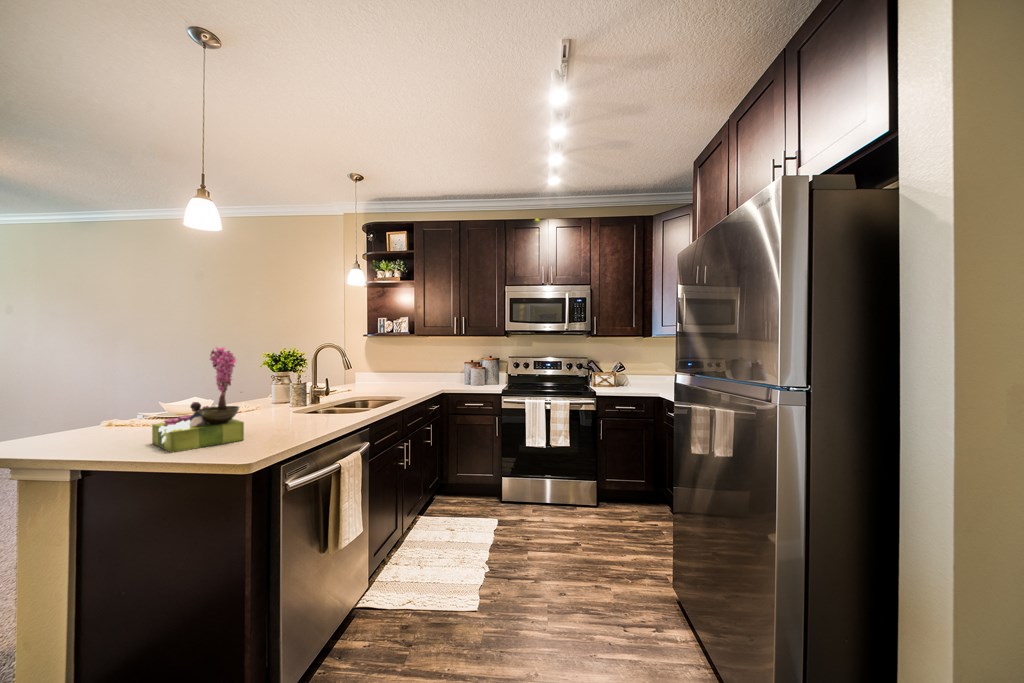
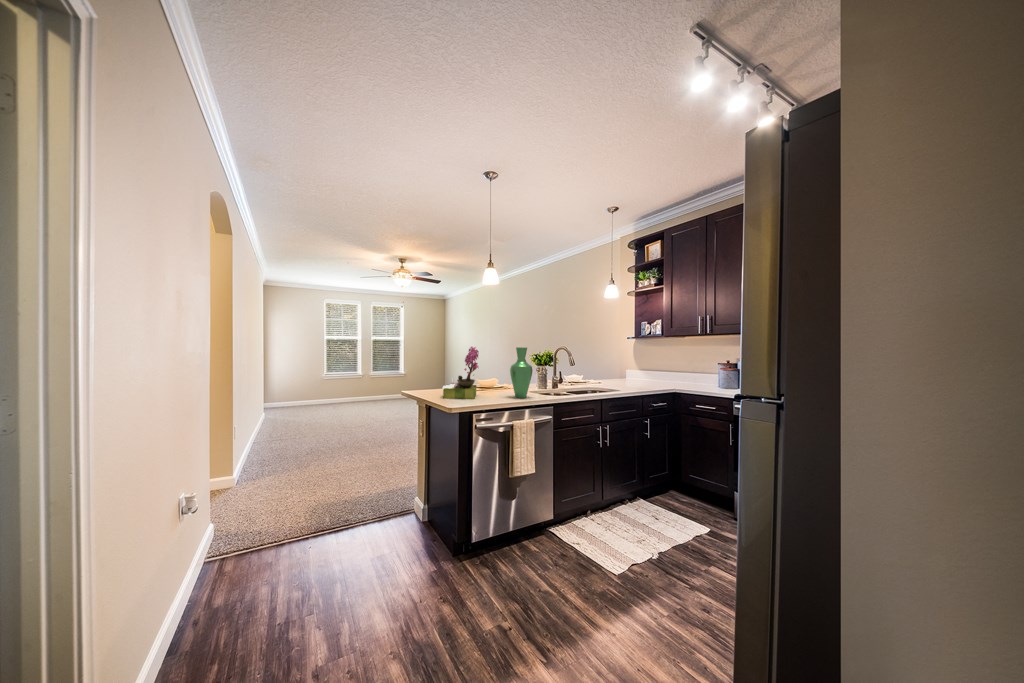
vase: none [293,346,332,425] -> present [510,347,532,398]

